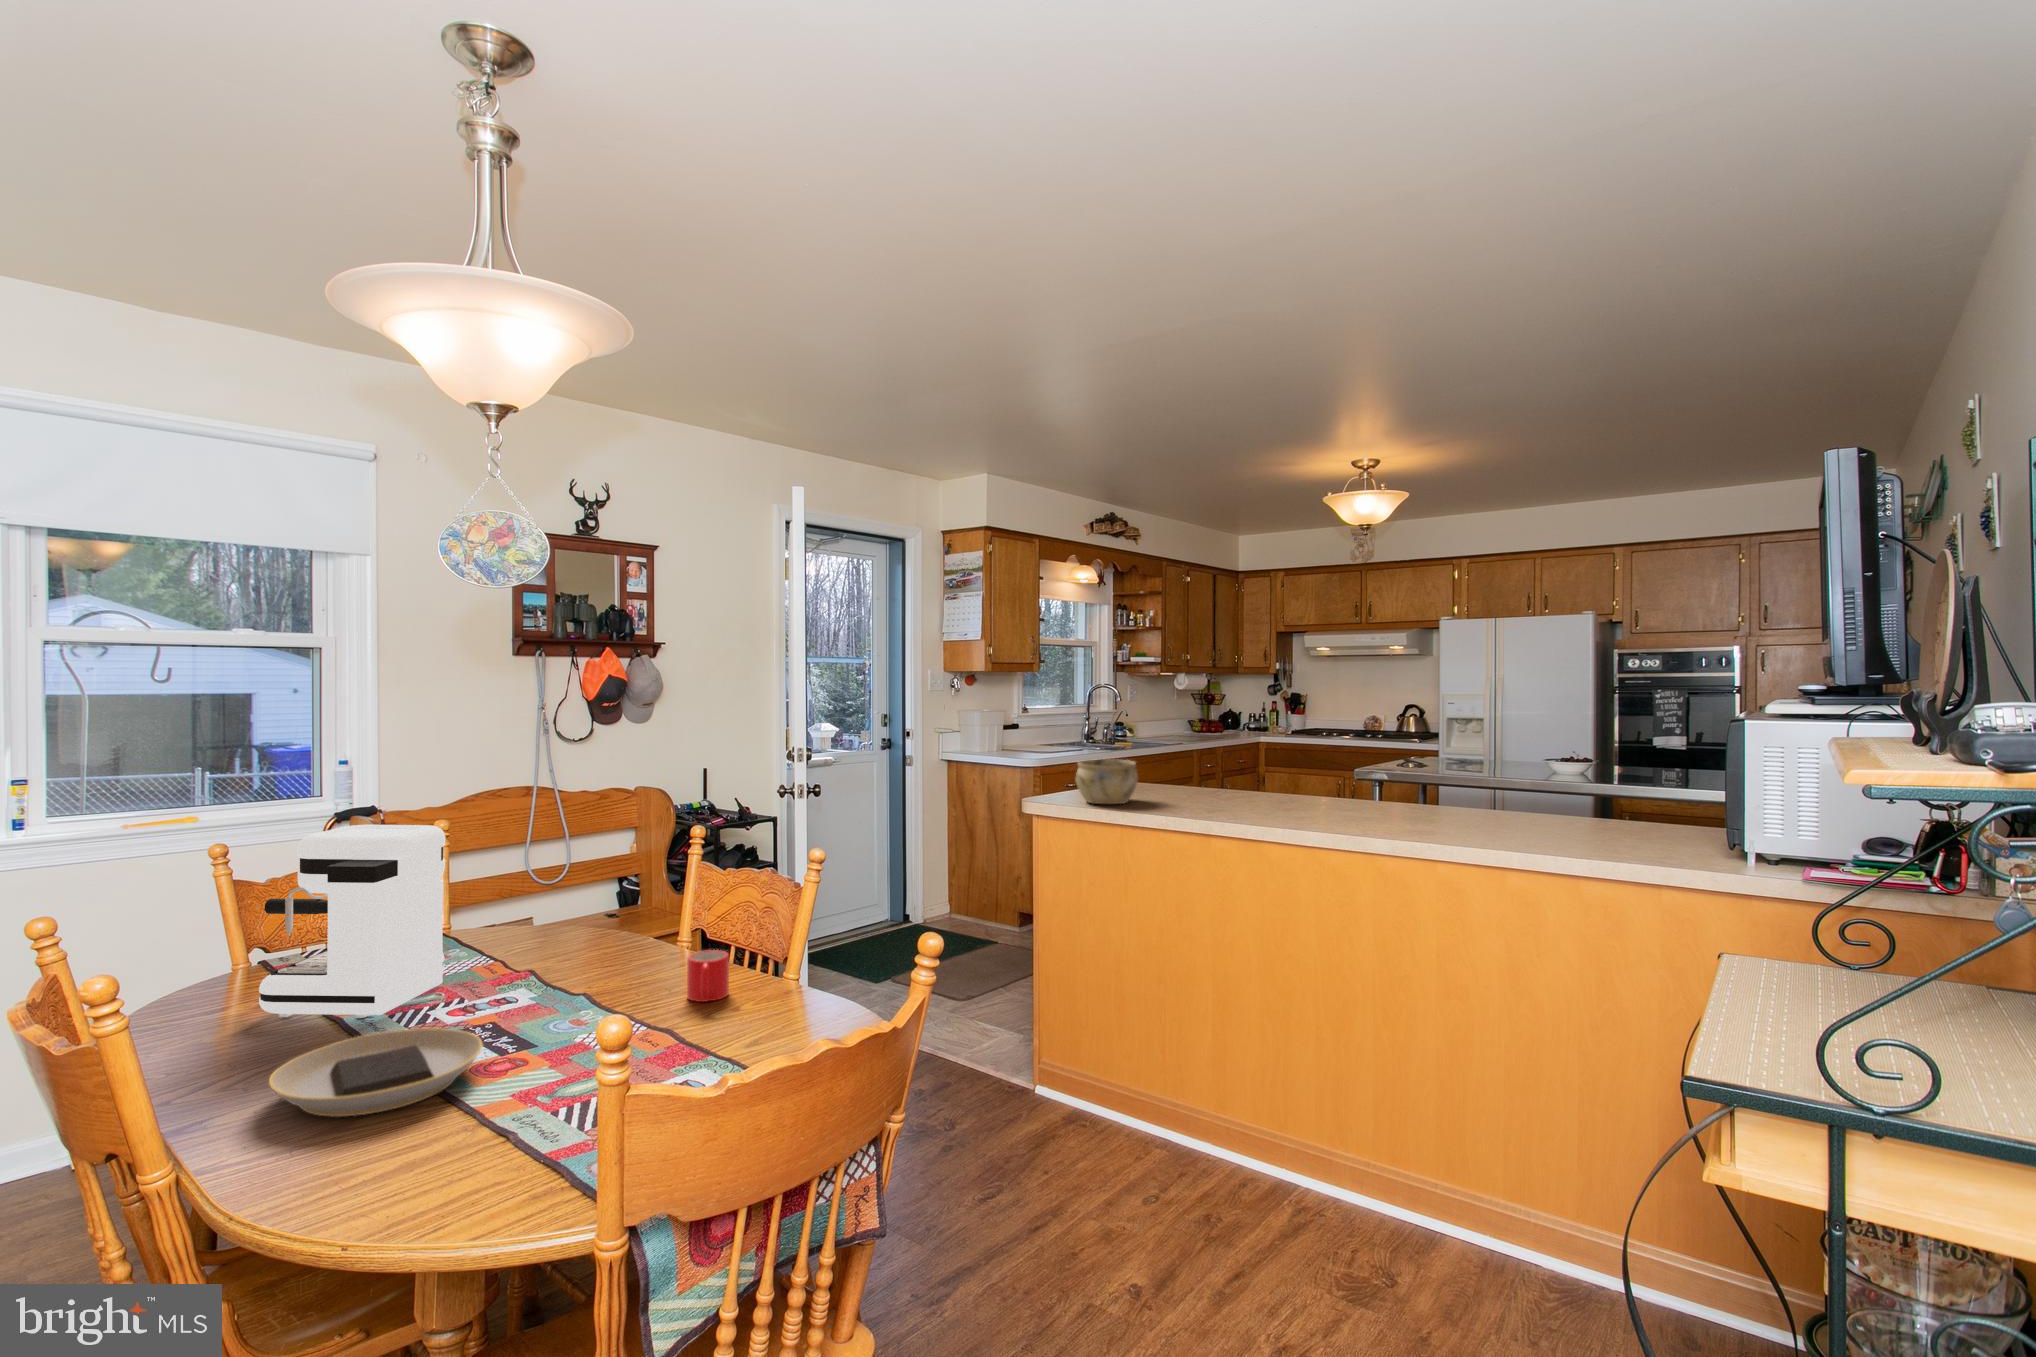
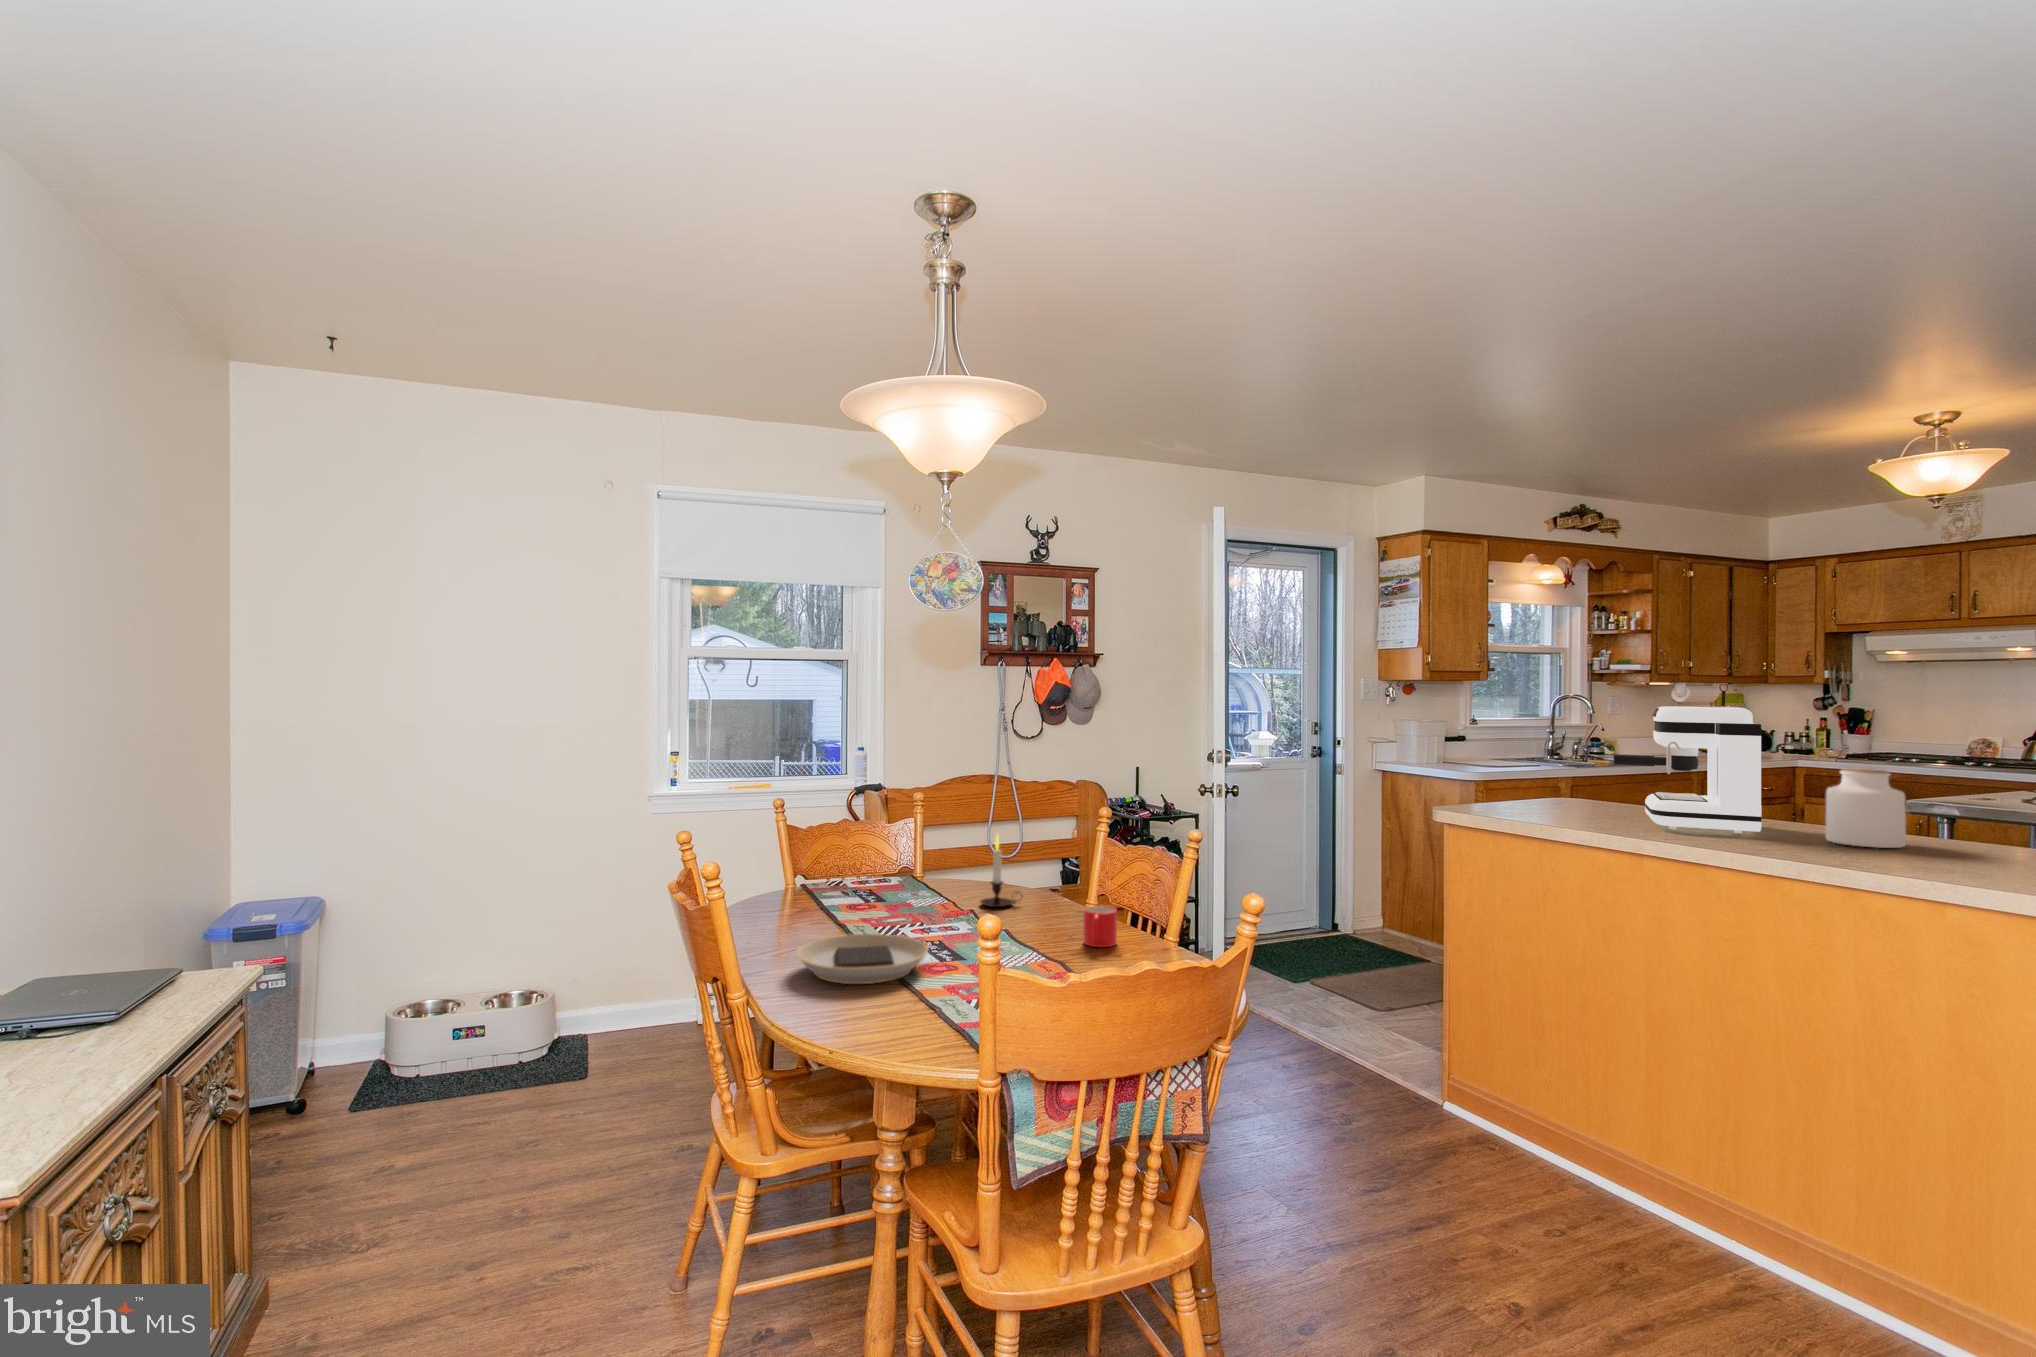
jar: none [1339,752,1392,818] -> present [1826,769,1906,848]
ceramic bowl: present [1076,759,1138,804] -> none [1491,769,1564,816]
coffee maker: present [259,825,445,1018] -> present [1613,706,1762,834]
candle: none [538,869,596,962] -> present [980,835,1023,907]

